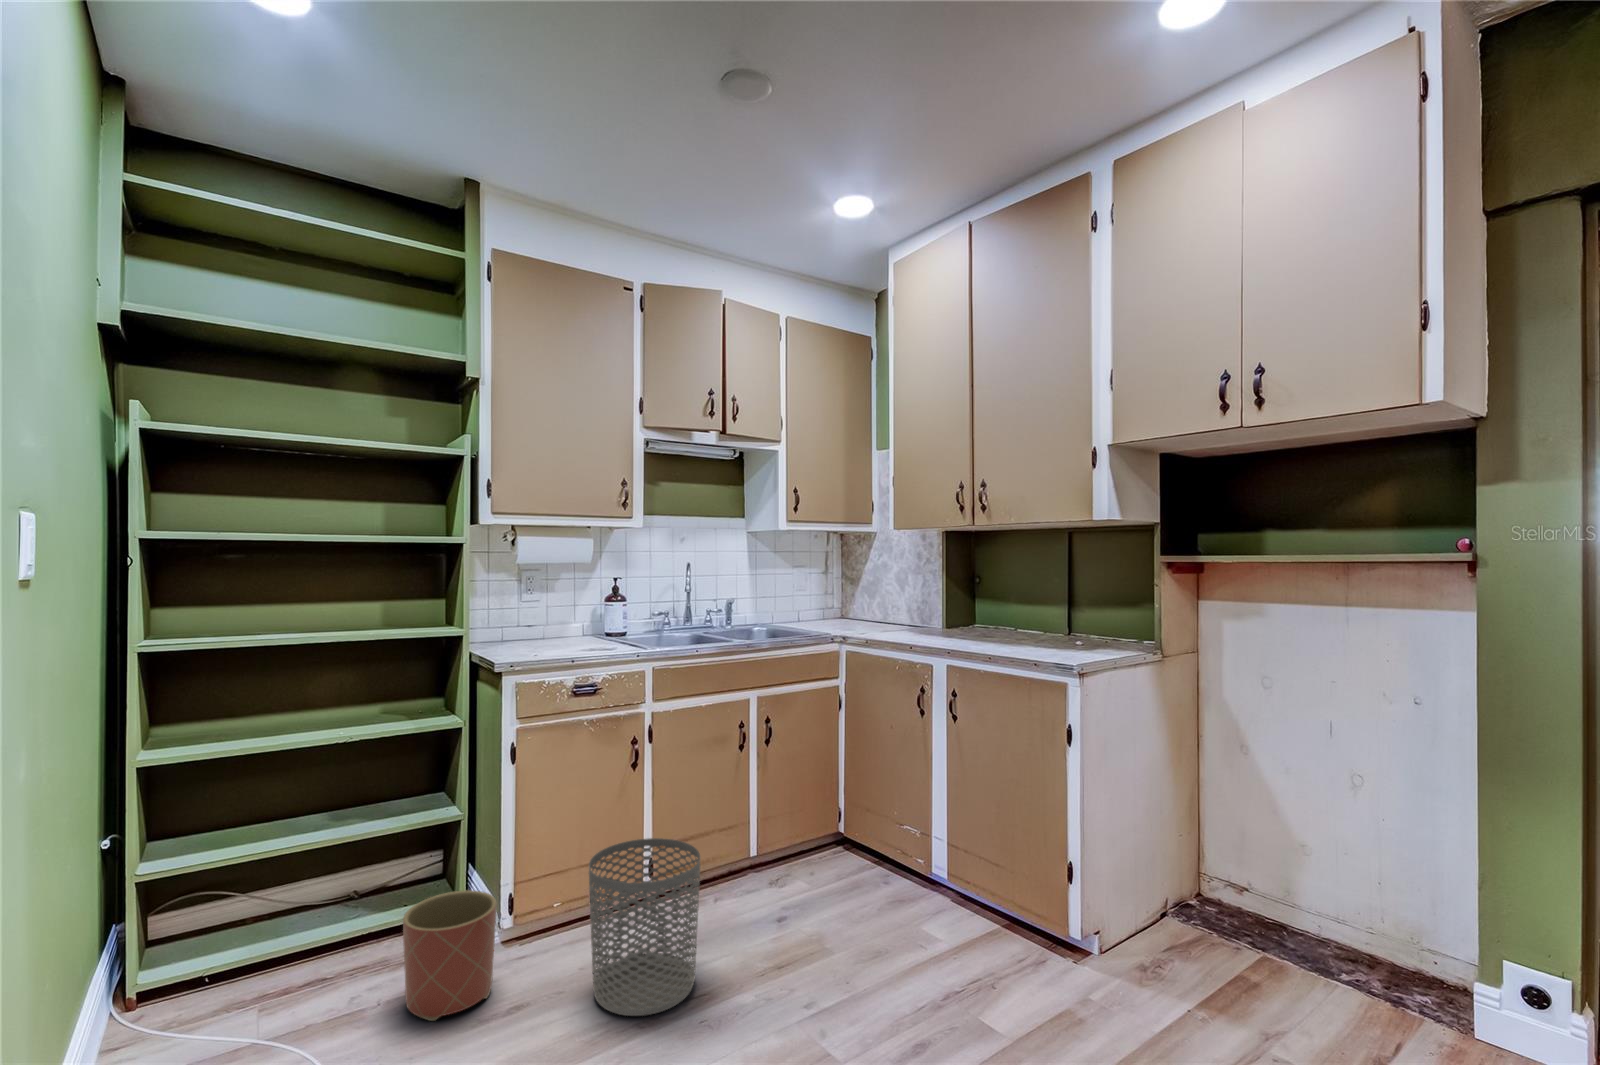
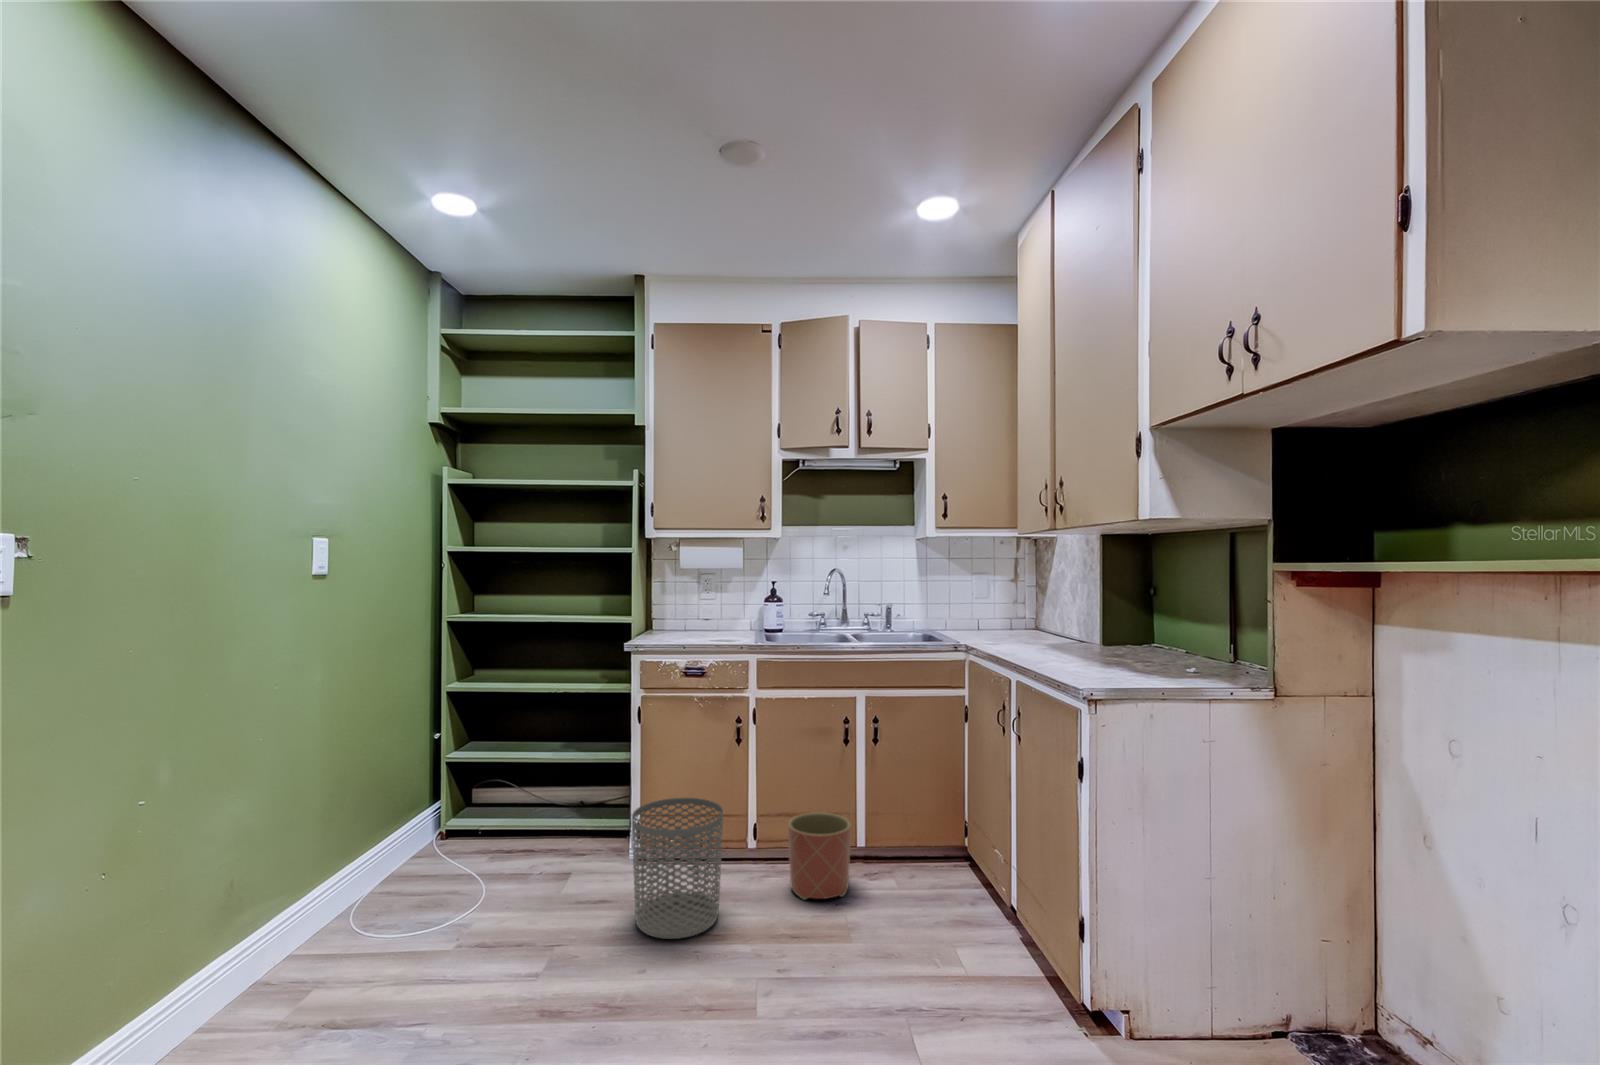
planter: present [403,890,497,1021] -> present [788,812,851,900]

